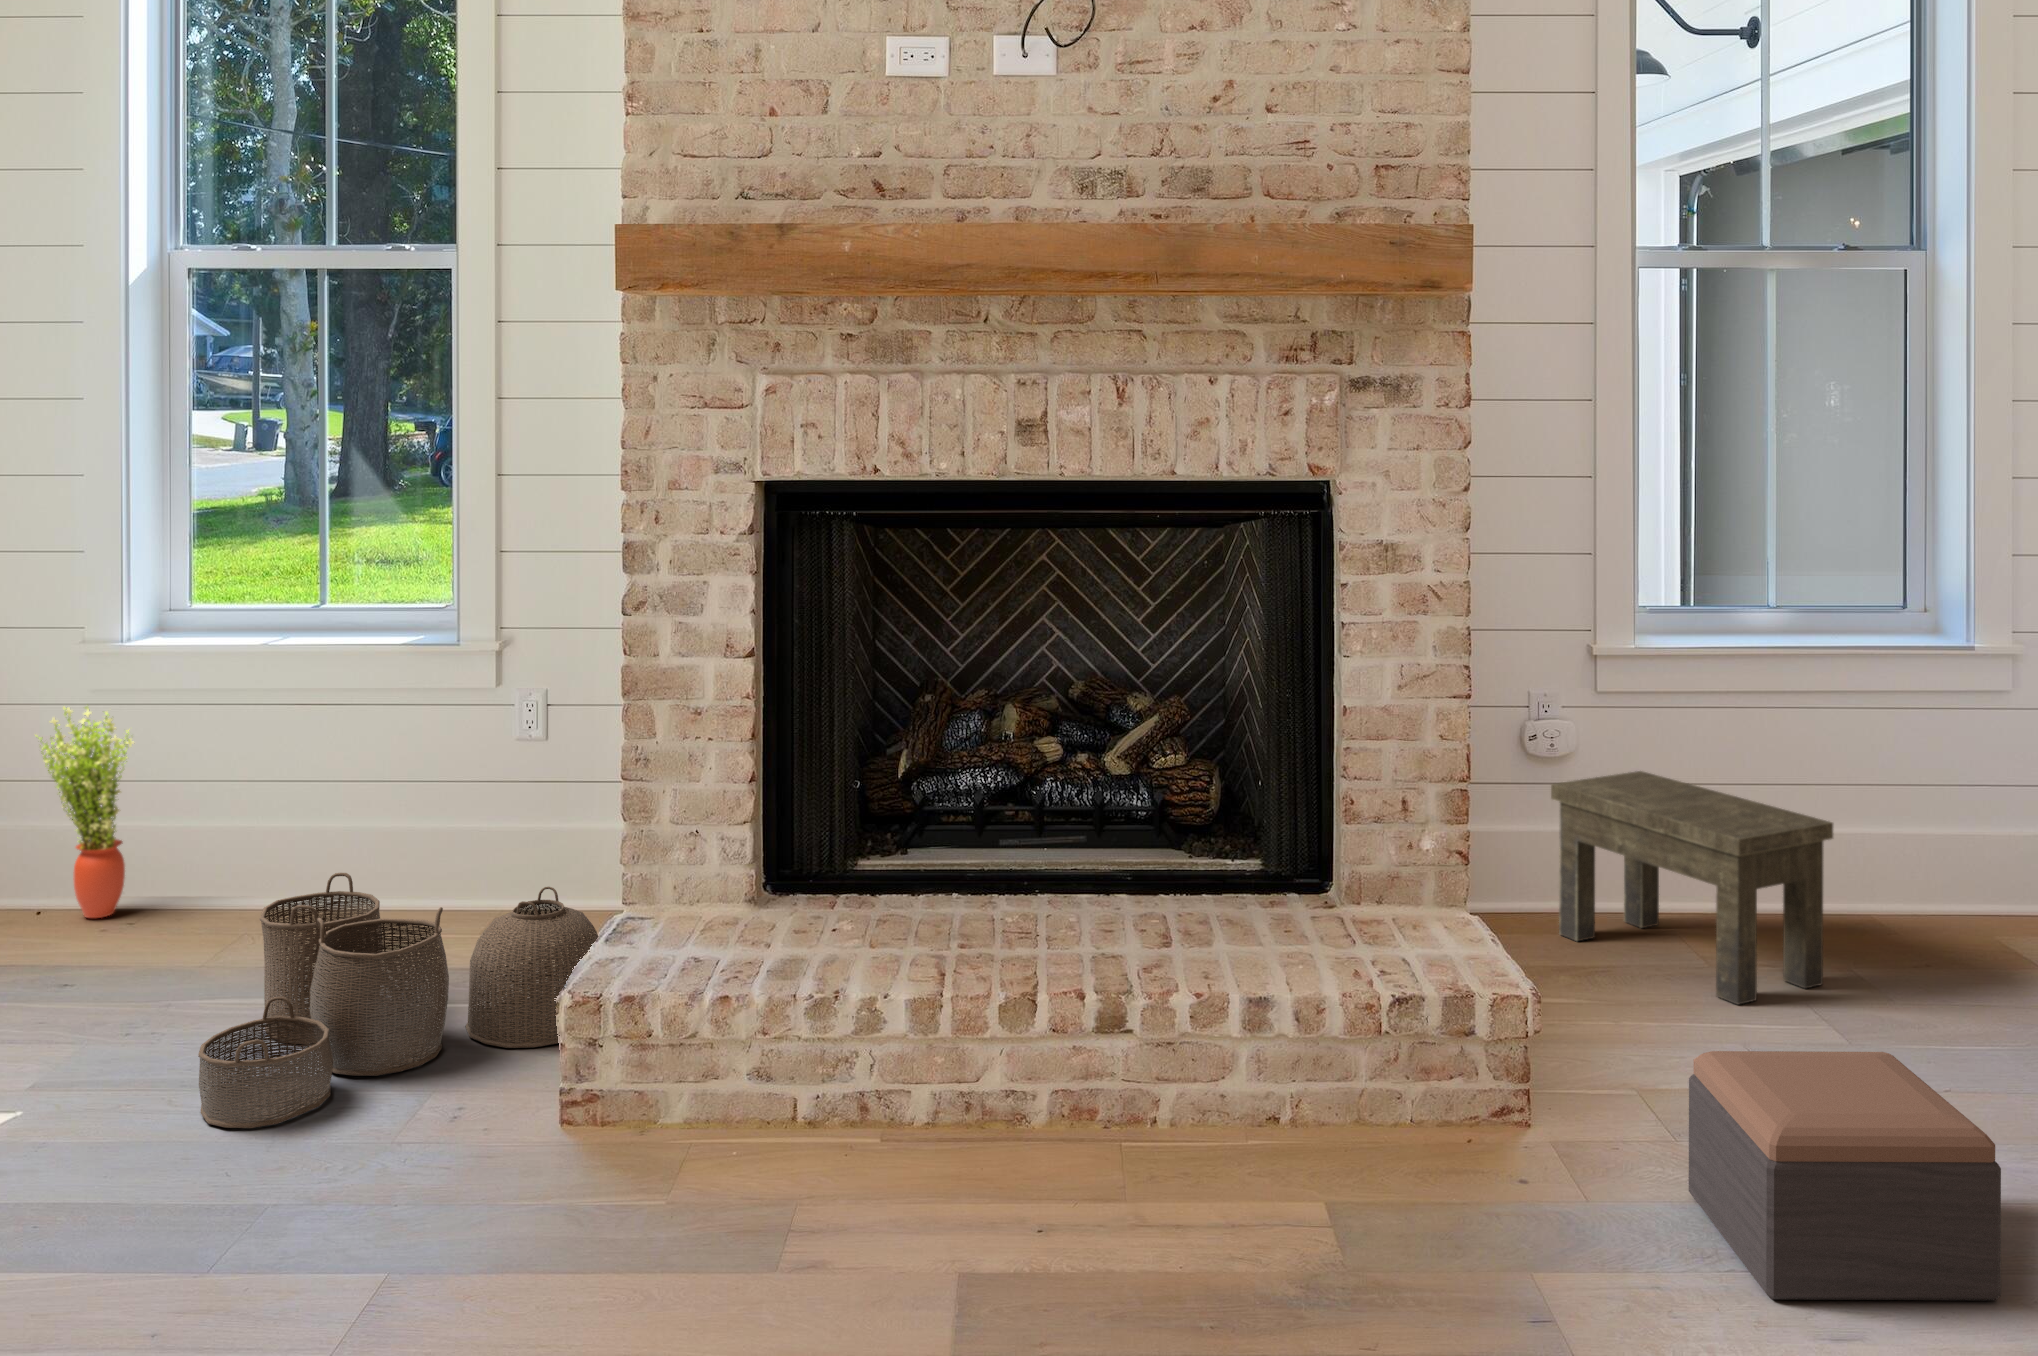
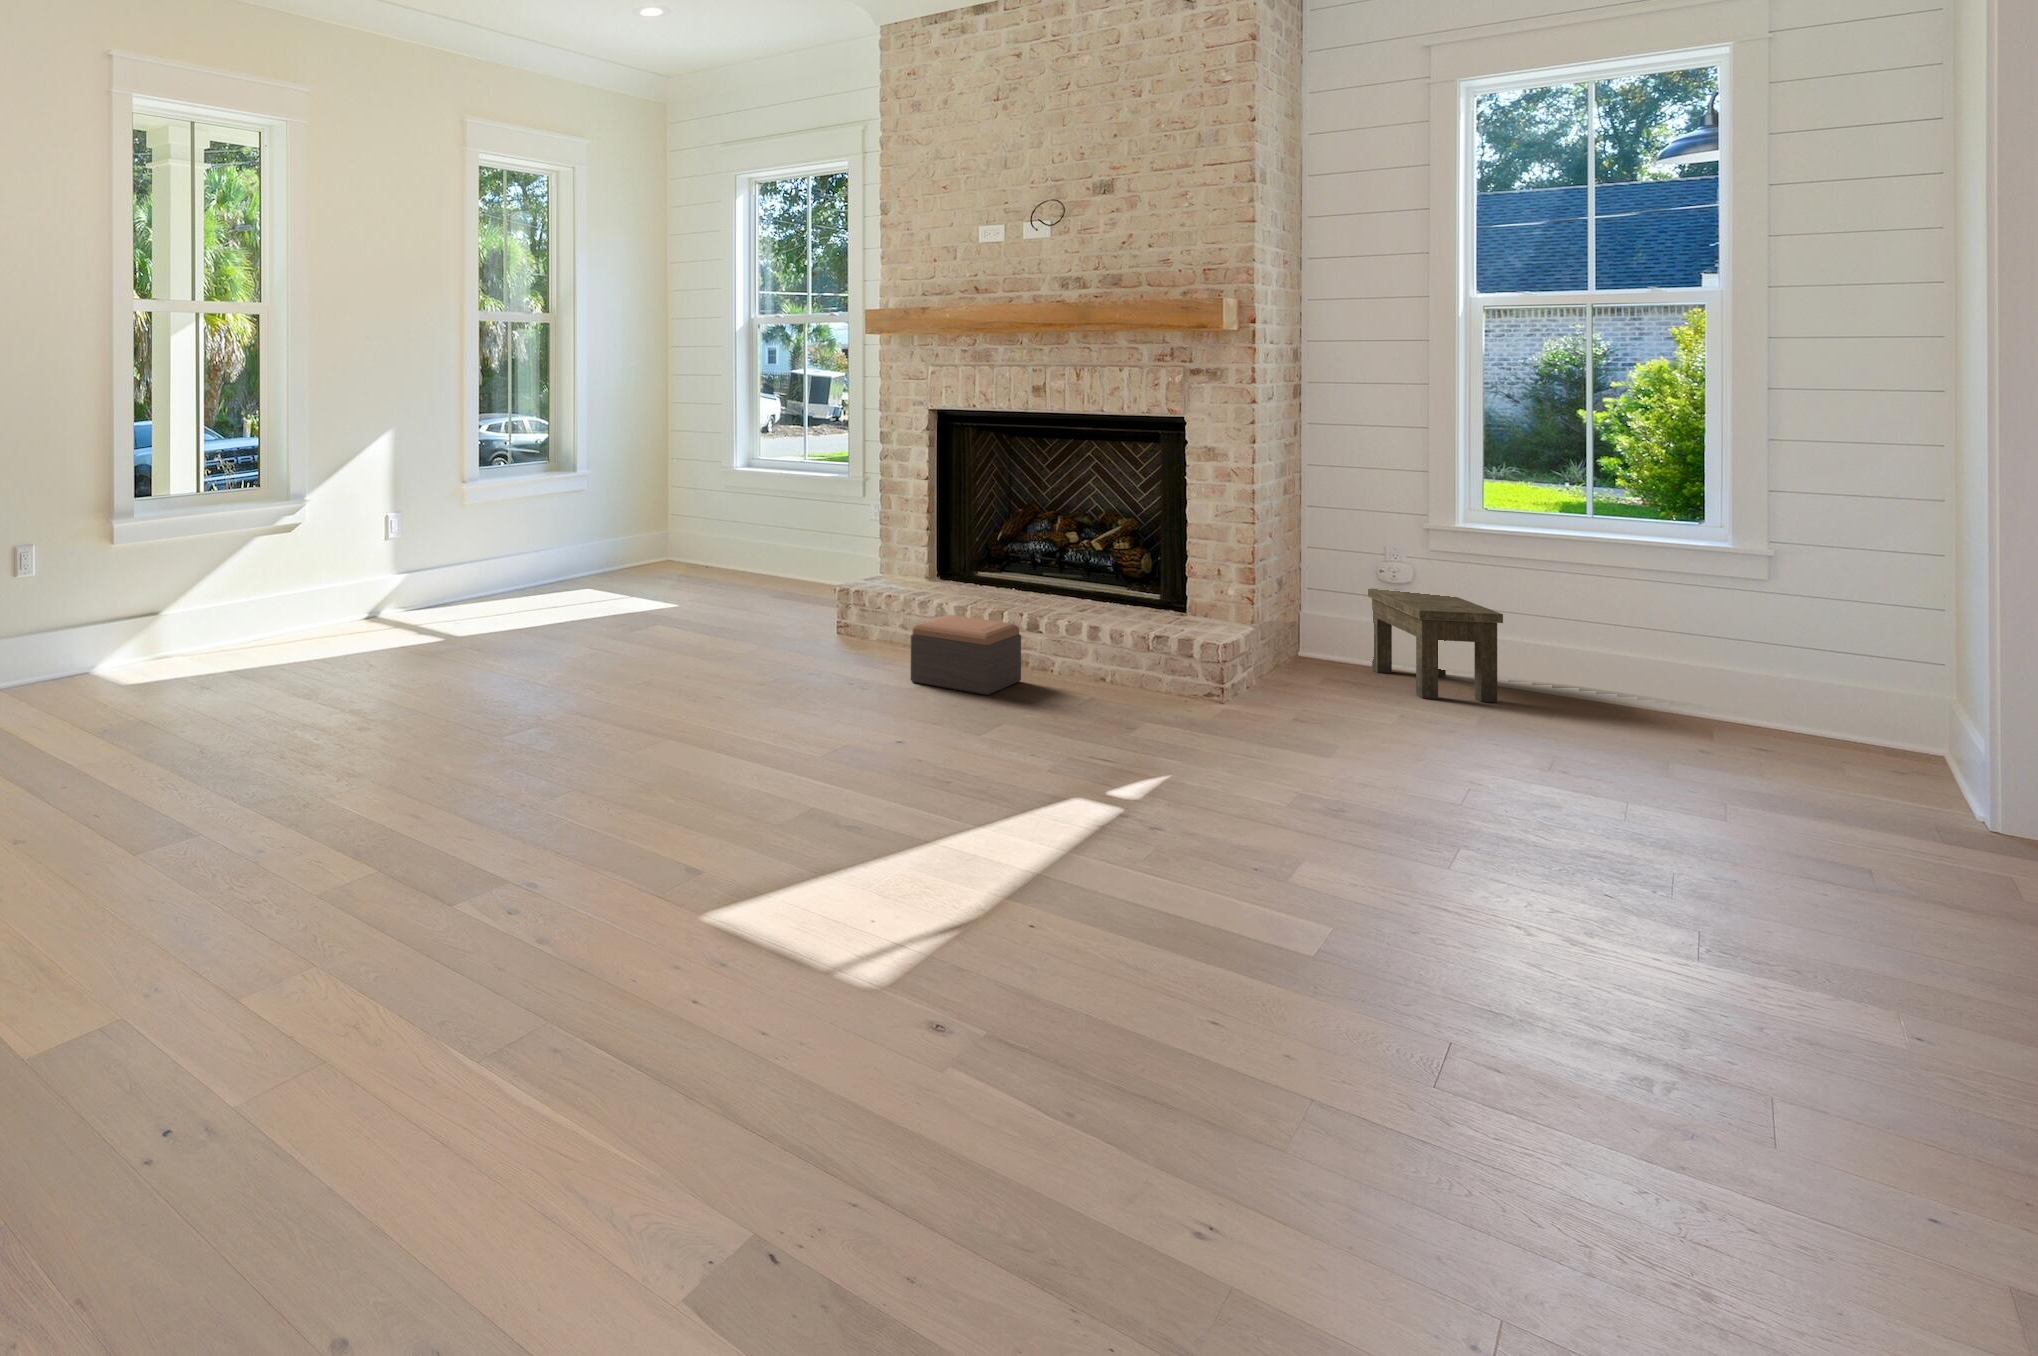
potted plant: present [39,706,134,918] -> none [701,496,735,578]
woven basket: present [198,873,598,1128] -> none [723,556,876,624]
footstool: present [1689,1051,2001,1301] -> present [910,615,1021,695]

